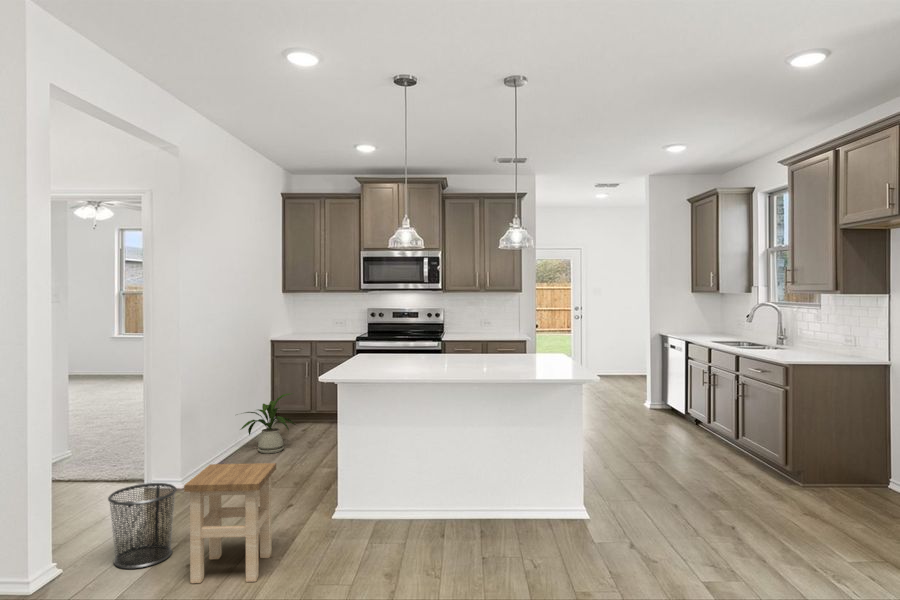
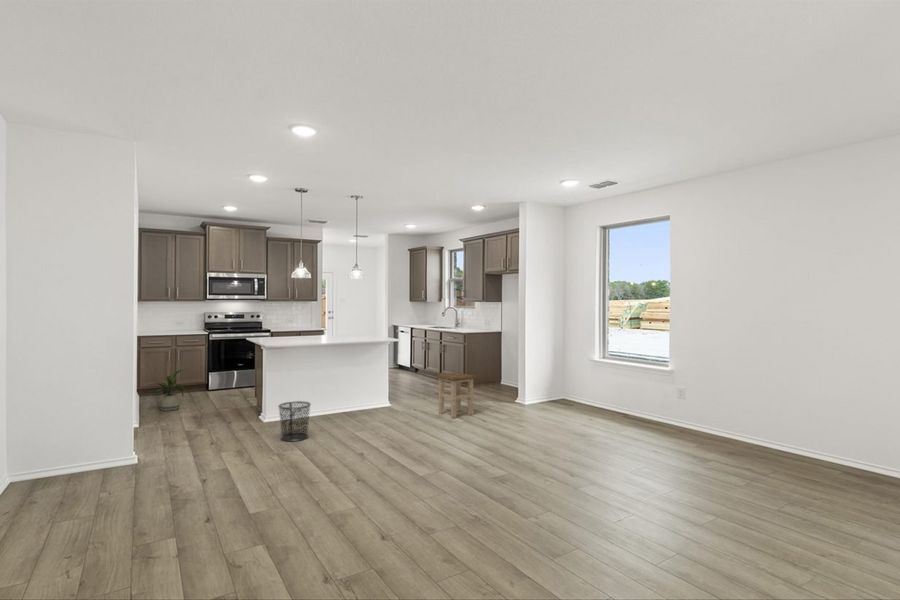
stool: present [184,463,276,583] -> present [436,373,476,418]
waste bin: present [108,483,177,569] -> present [279,401,310,441]

